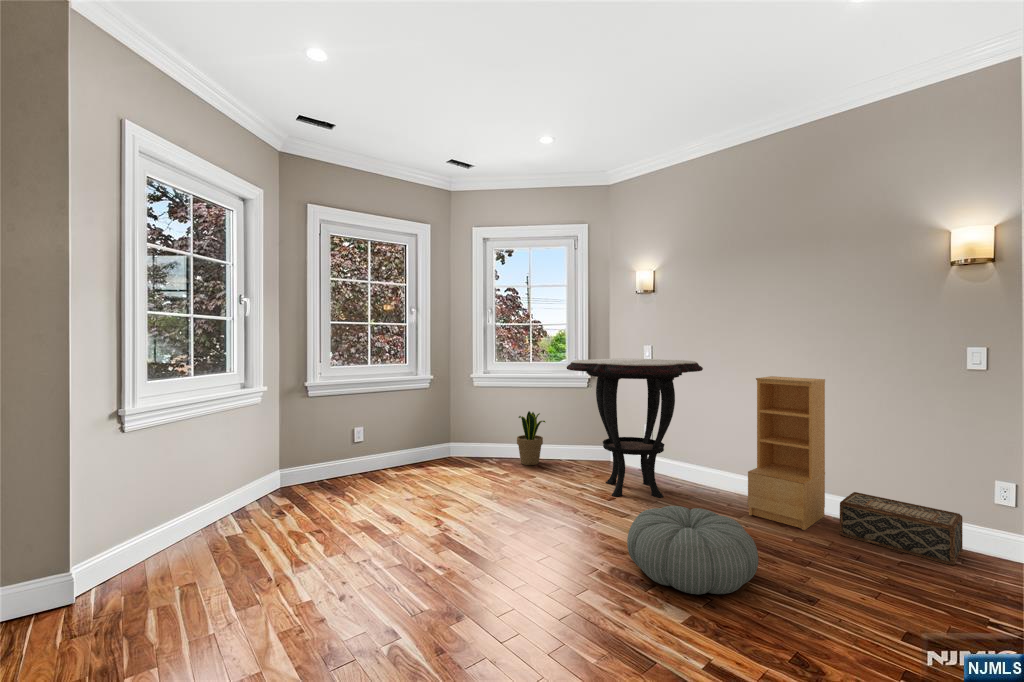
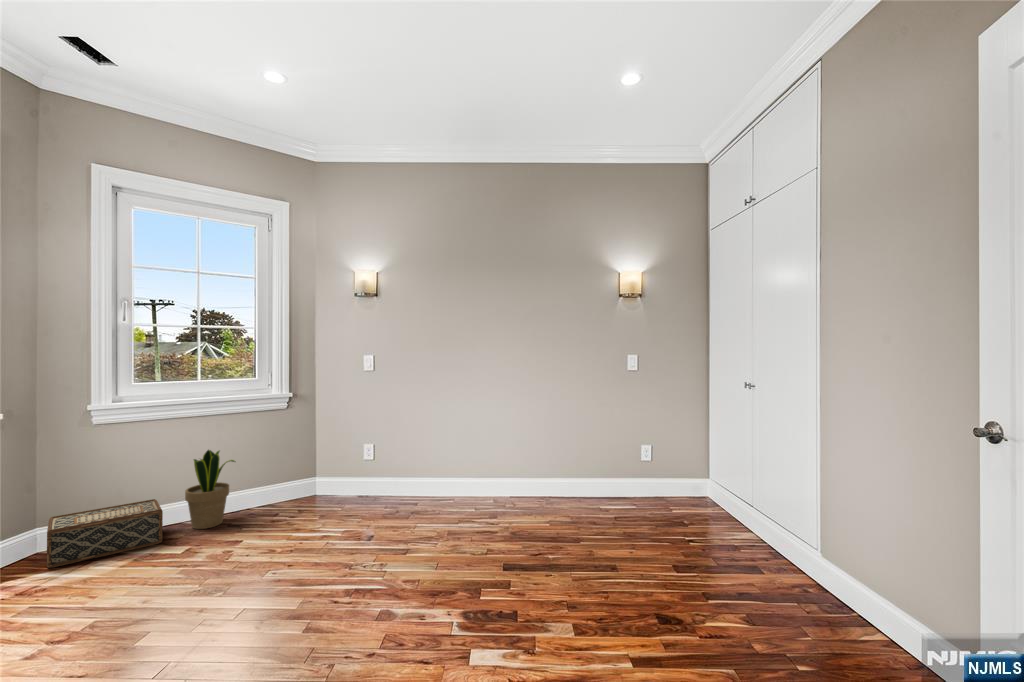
side table: present [567,359,703,498] -> none [299,369,448,534]
bookshelf: present [748,376,825,530] -> none [499,381,546,513]
woven basket: present [840,492,963,565] -> present [47,499,163,568]
pouf: present [627,506,758,594] -> none [462,518,584,608]

